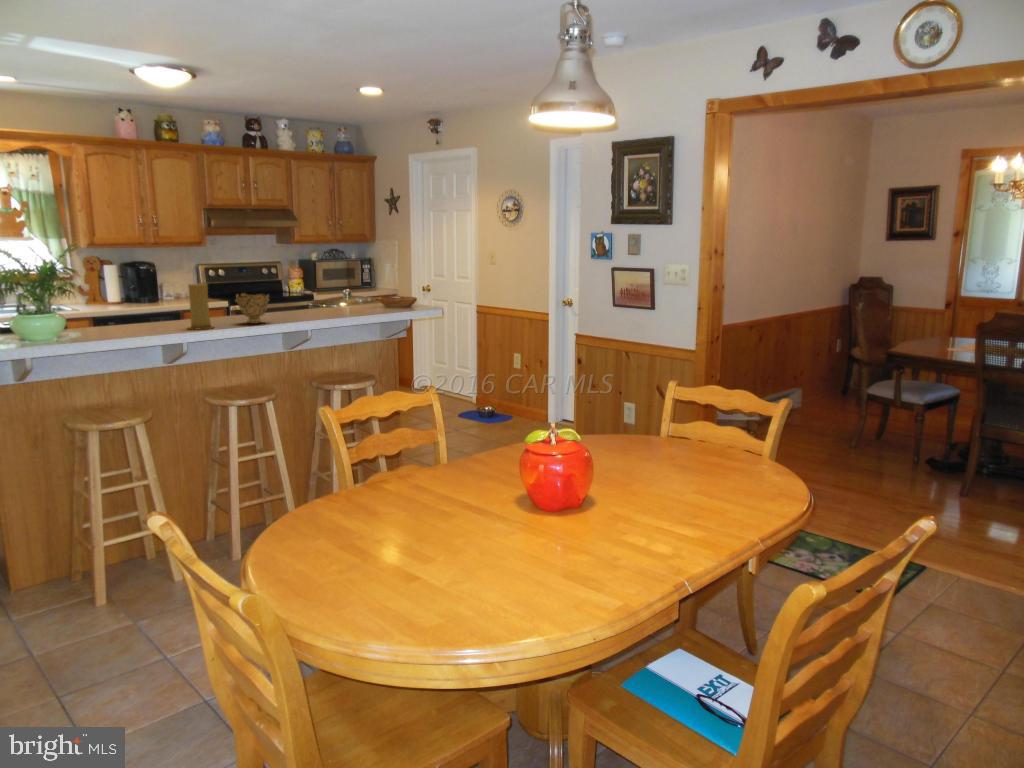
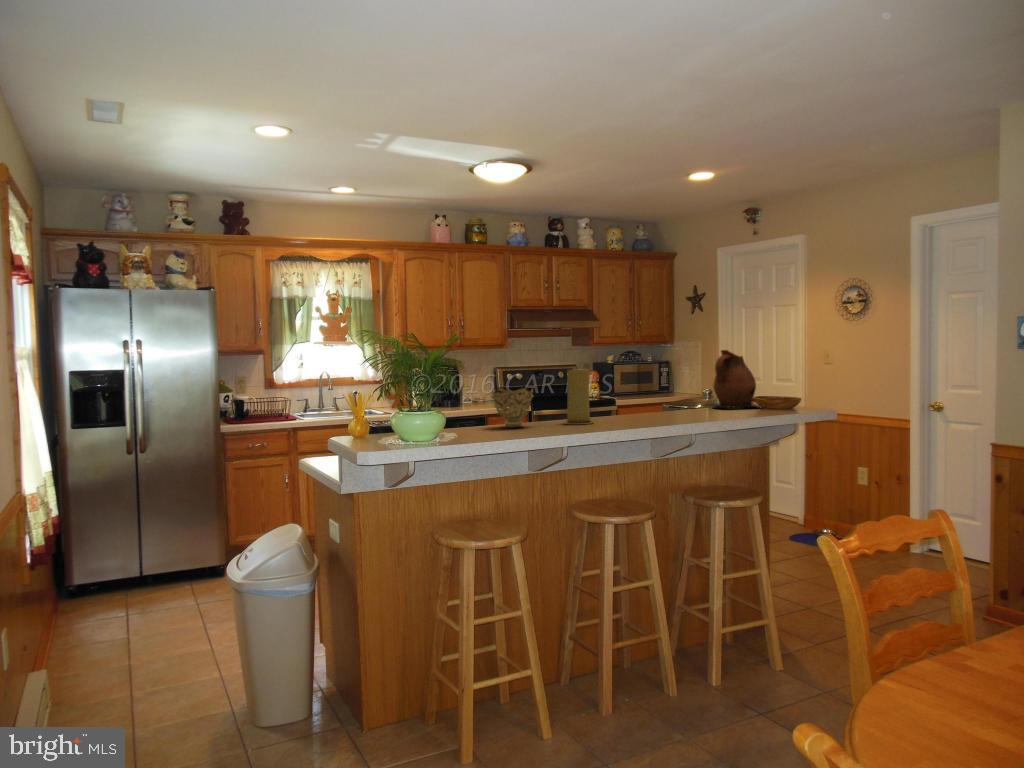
ceramic pitcher: none [334,265,373,313] -> present [712,350,761,408]
decorative bowl: present [236,293,269,324] -> present [491,388,533,428]

